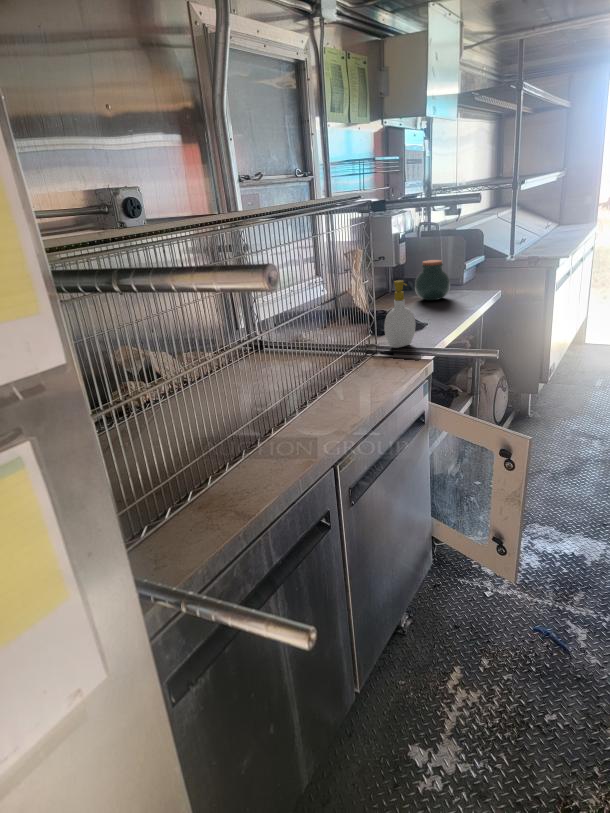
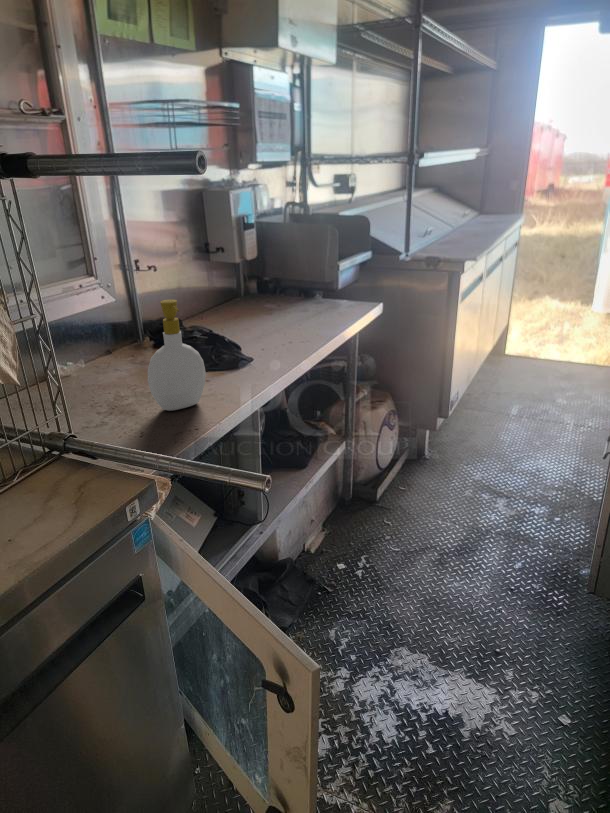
jar: present [415,260,450,300] -> none [262,257,310,314]

